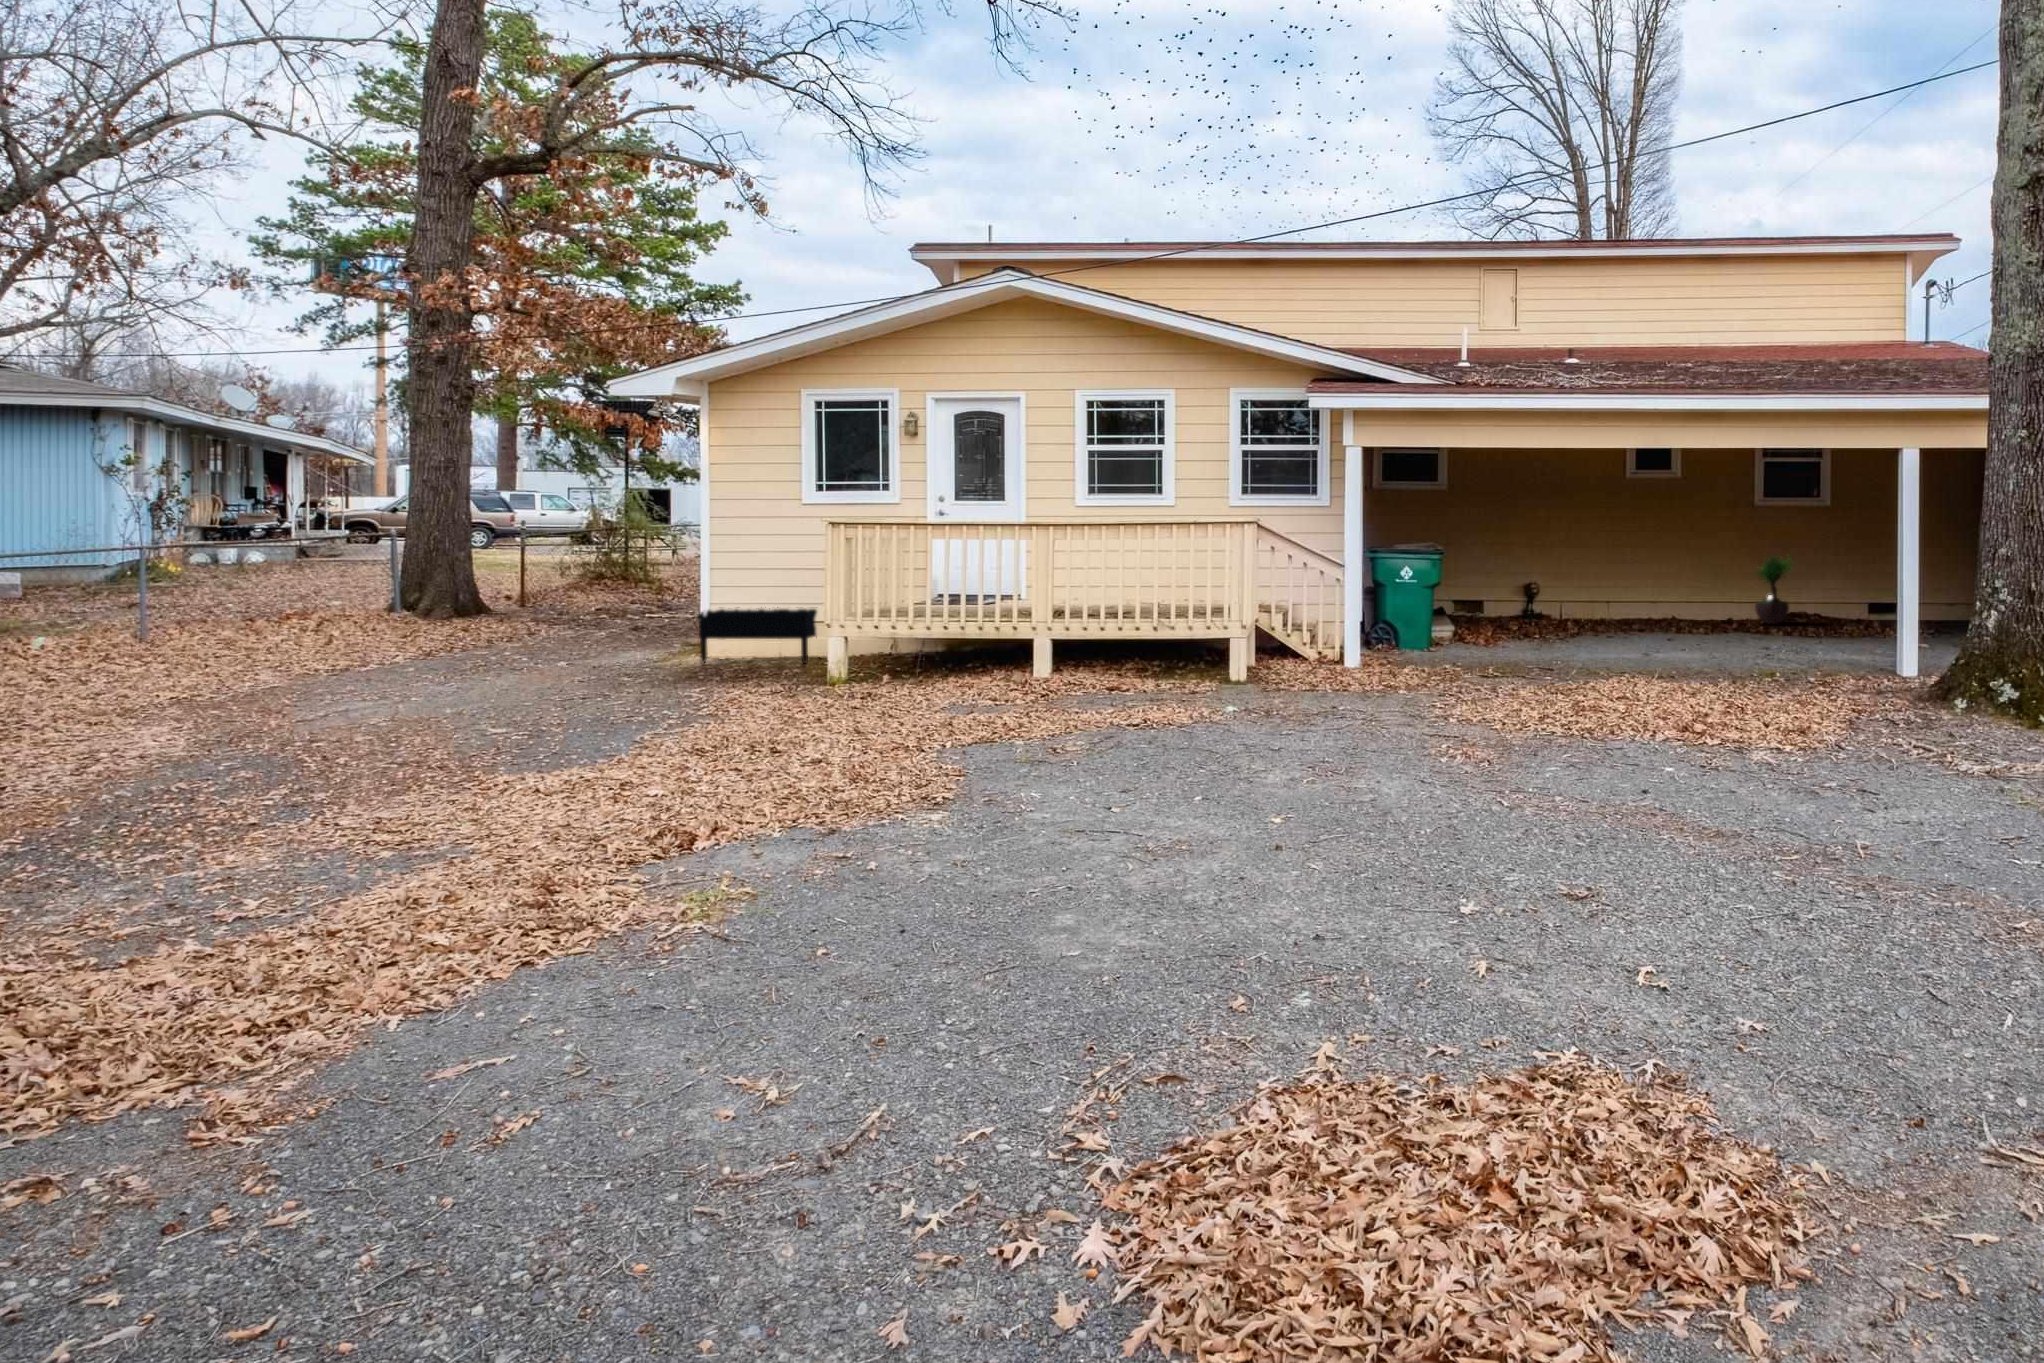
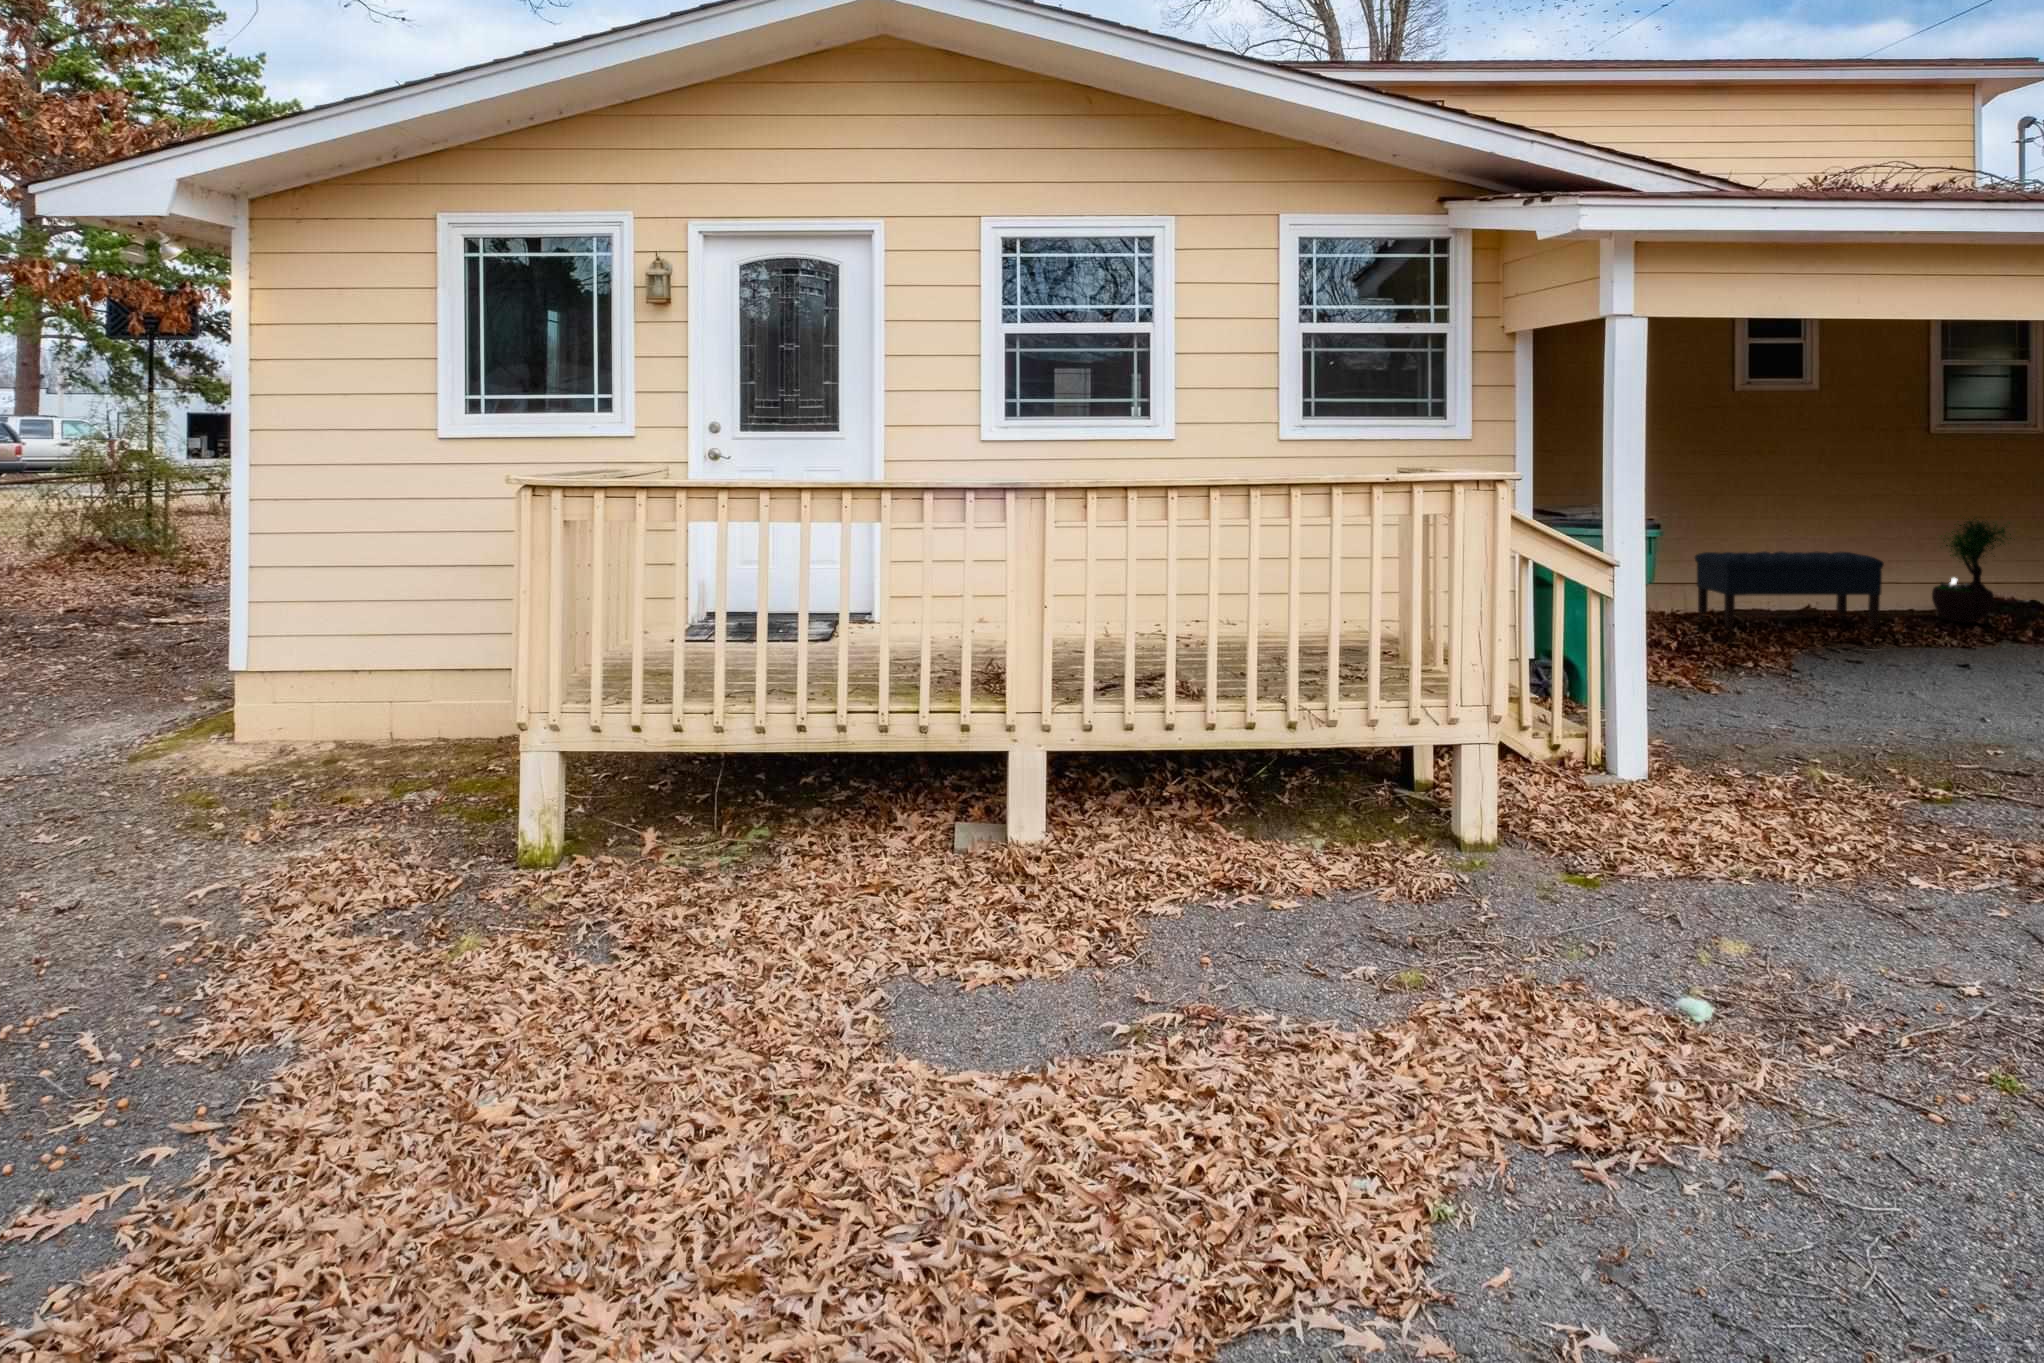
bench: present [697,607,817,663] -> present [1695,551,1884,629]

